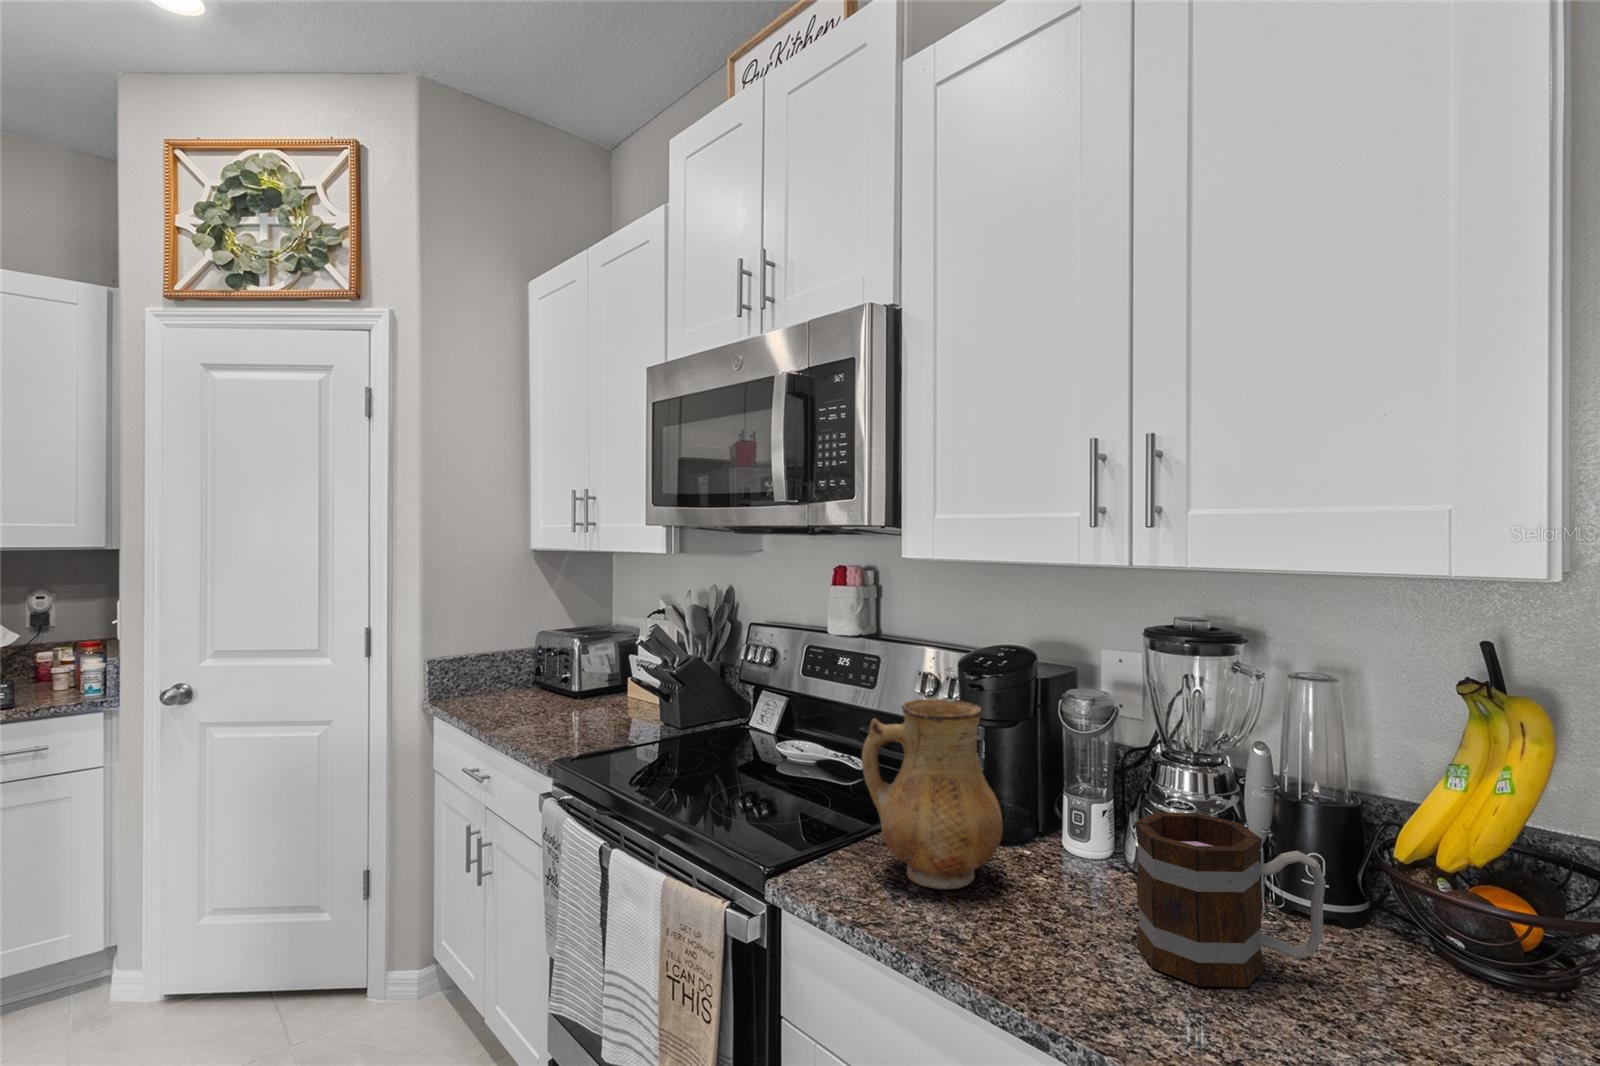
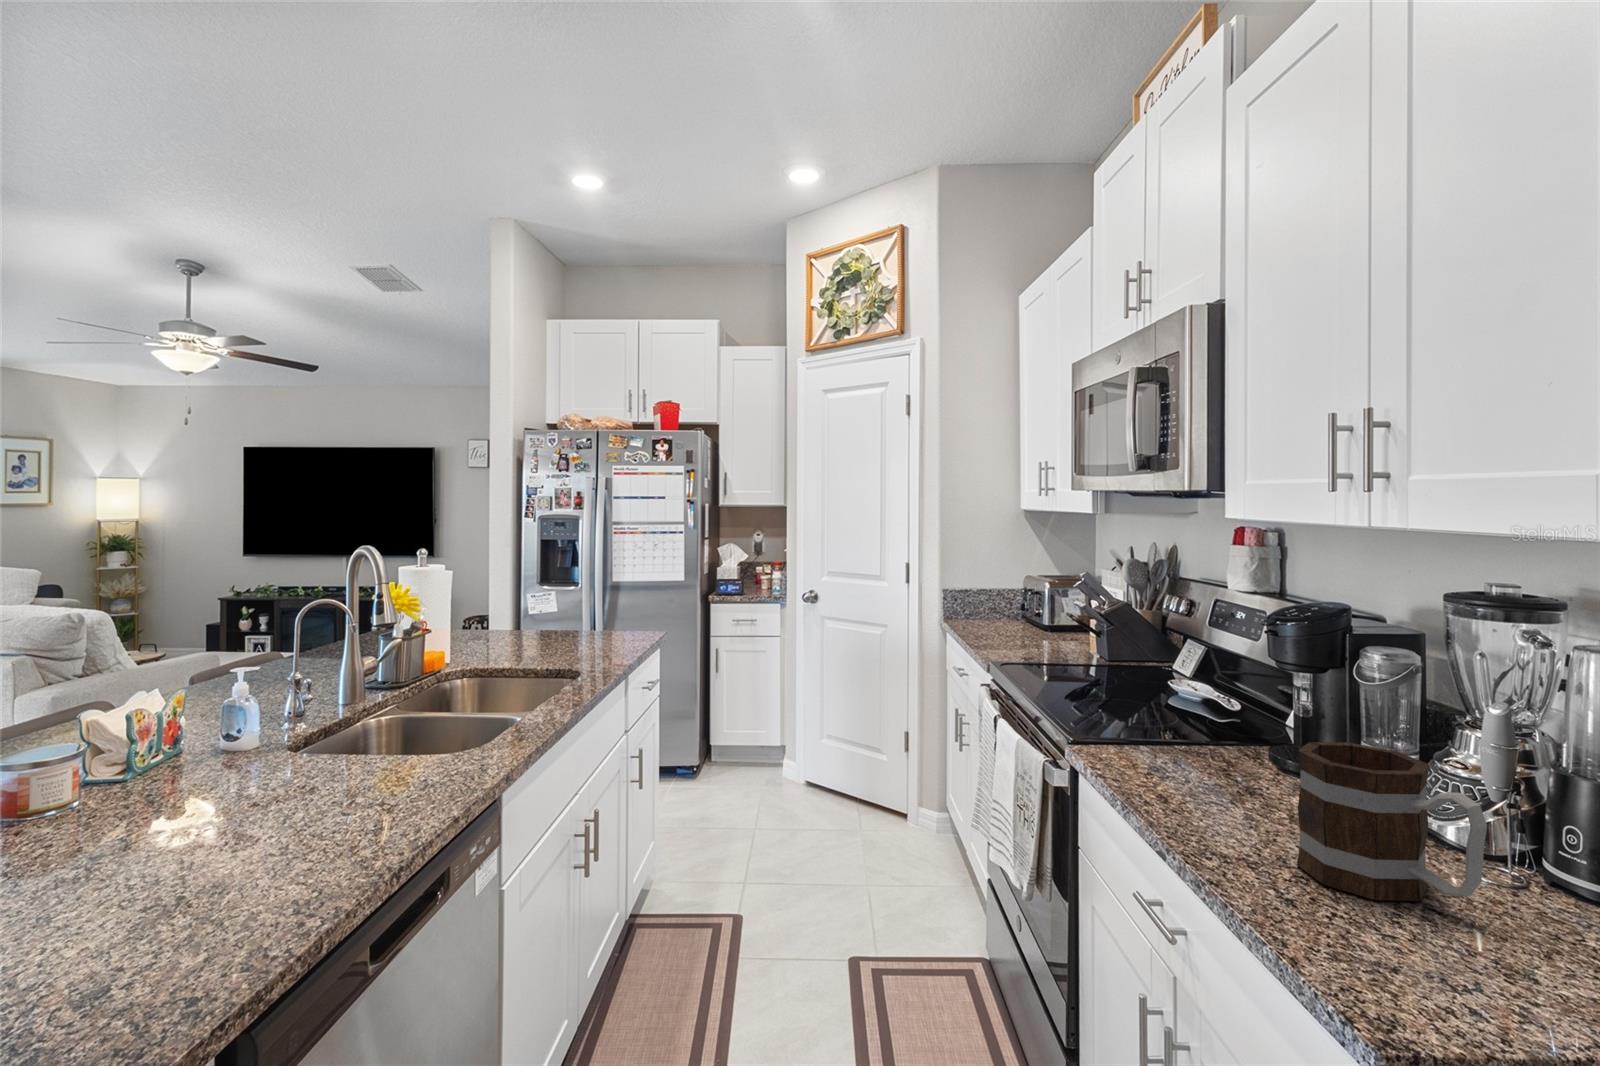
ceramic pitcher: present [862,699,1003,889] -> none [1128,628,1253,785]

